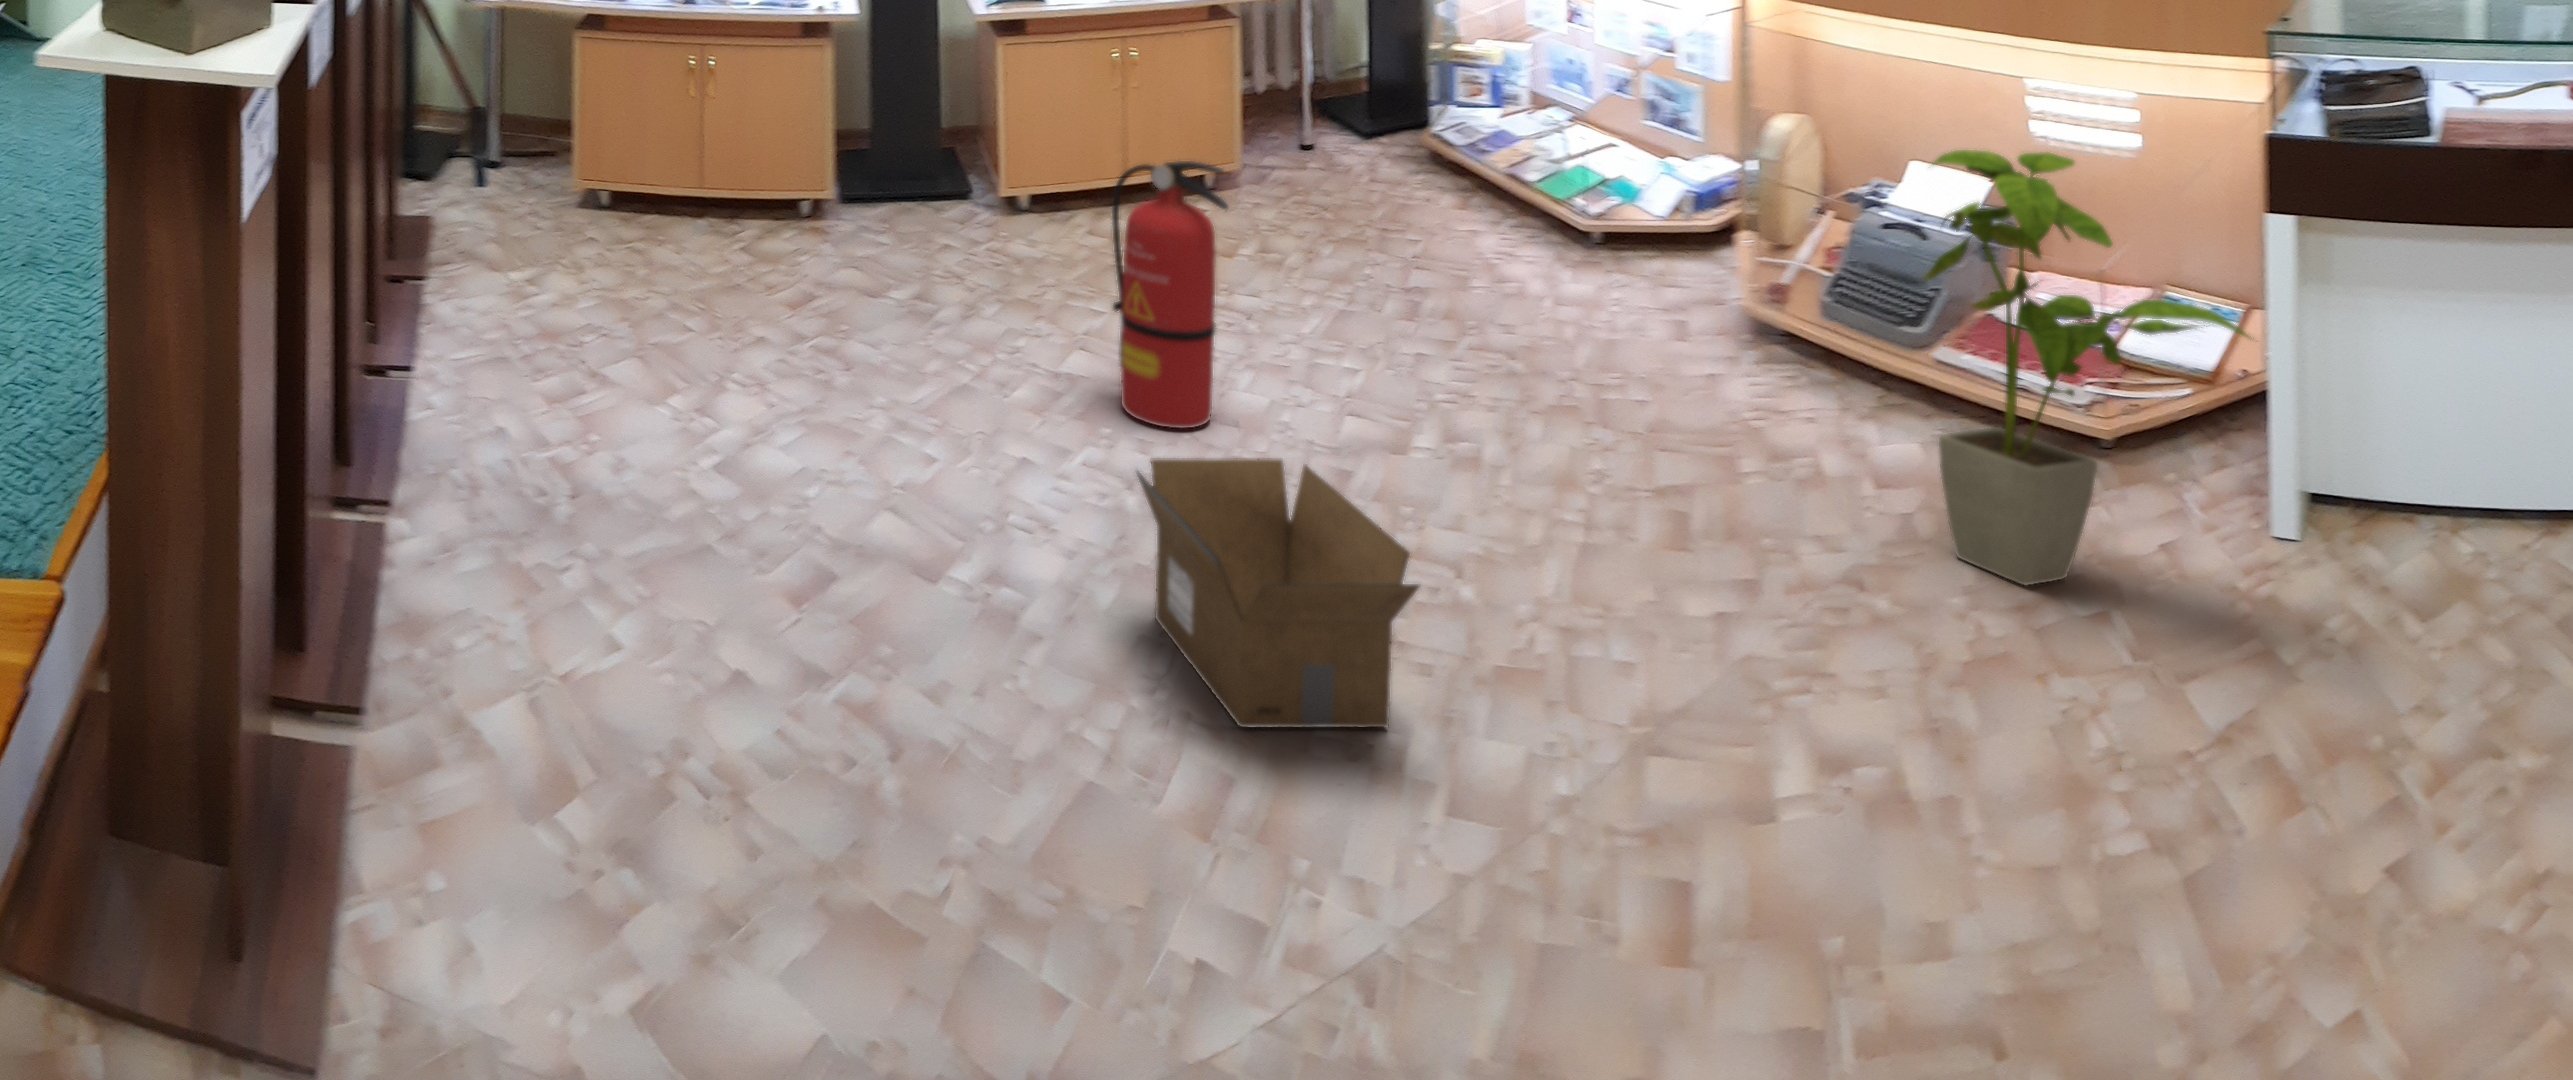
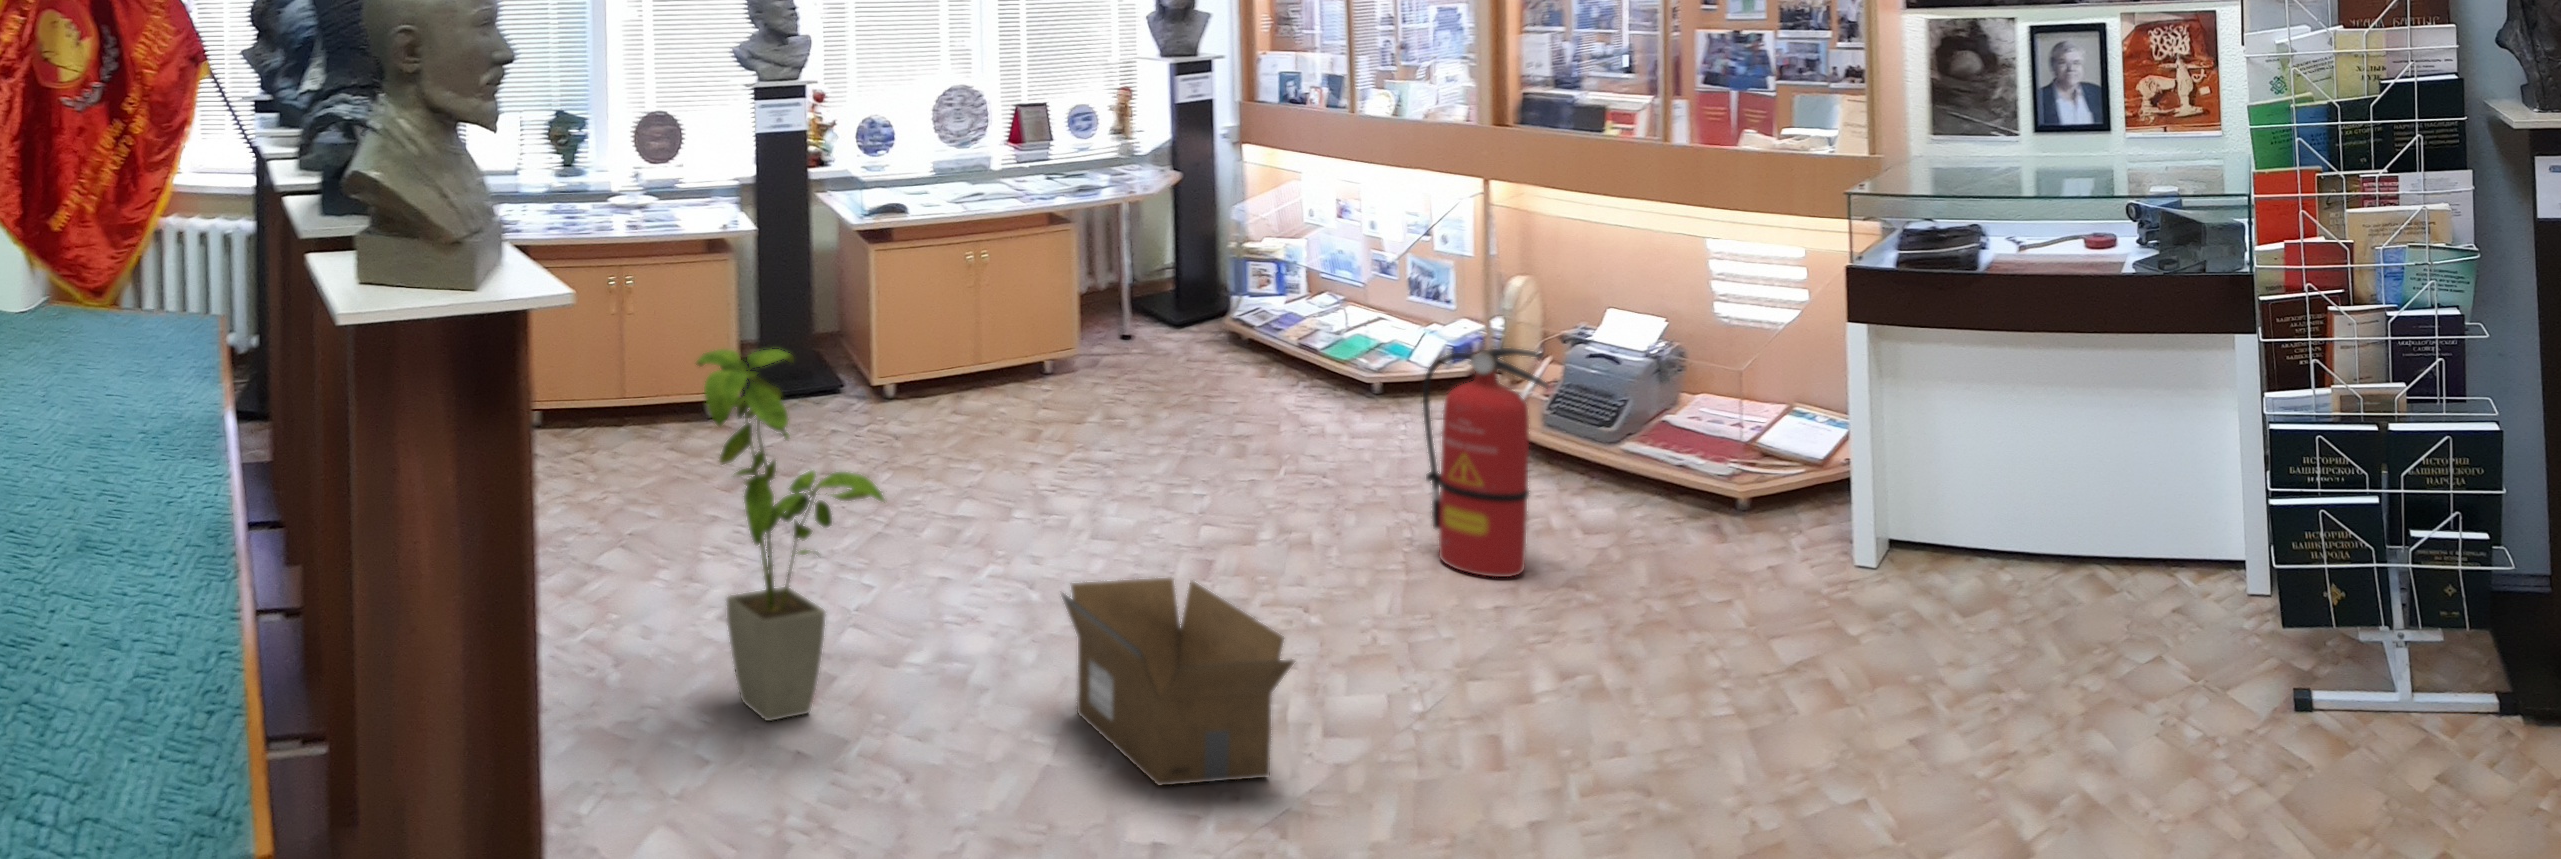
house plant: present [1922,150,2249,586] -> present [697,349,884,721]
fire extinguisher: present [1112,161,1228,428] -> present [1423,348,1547,577]

